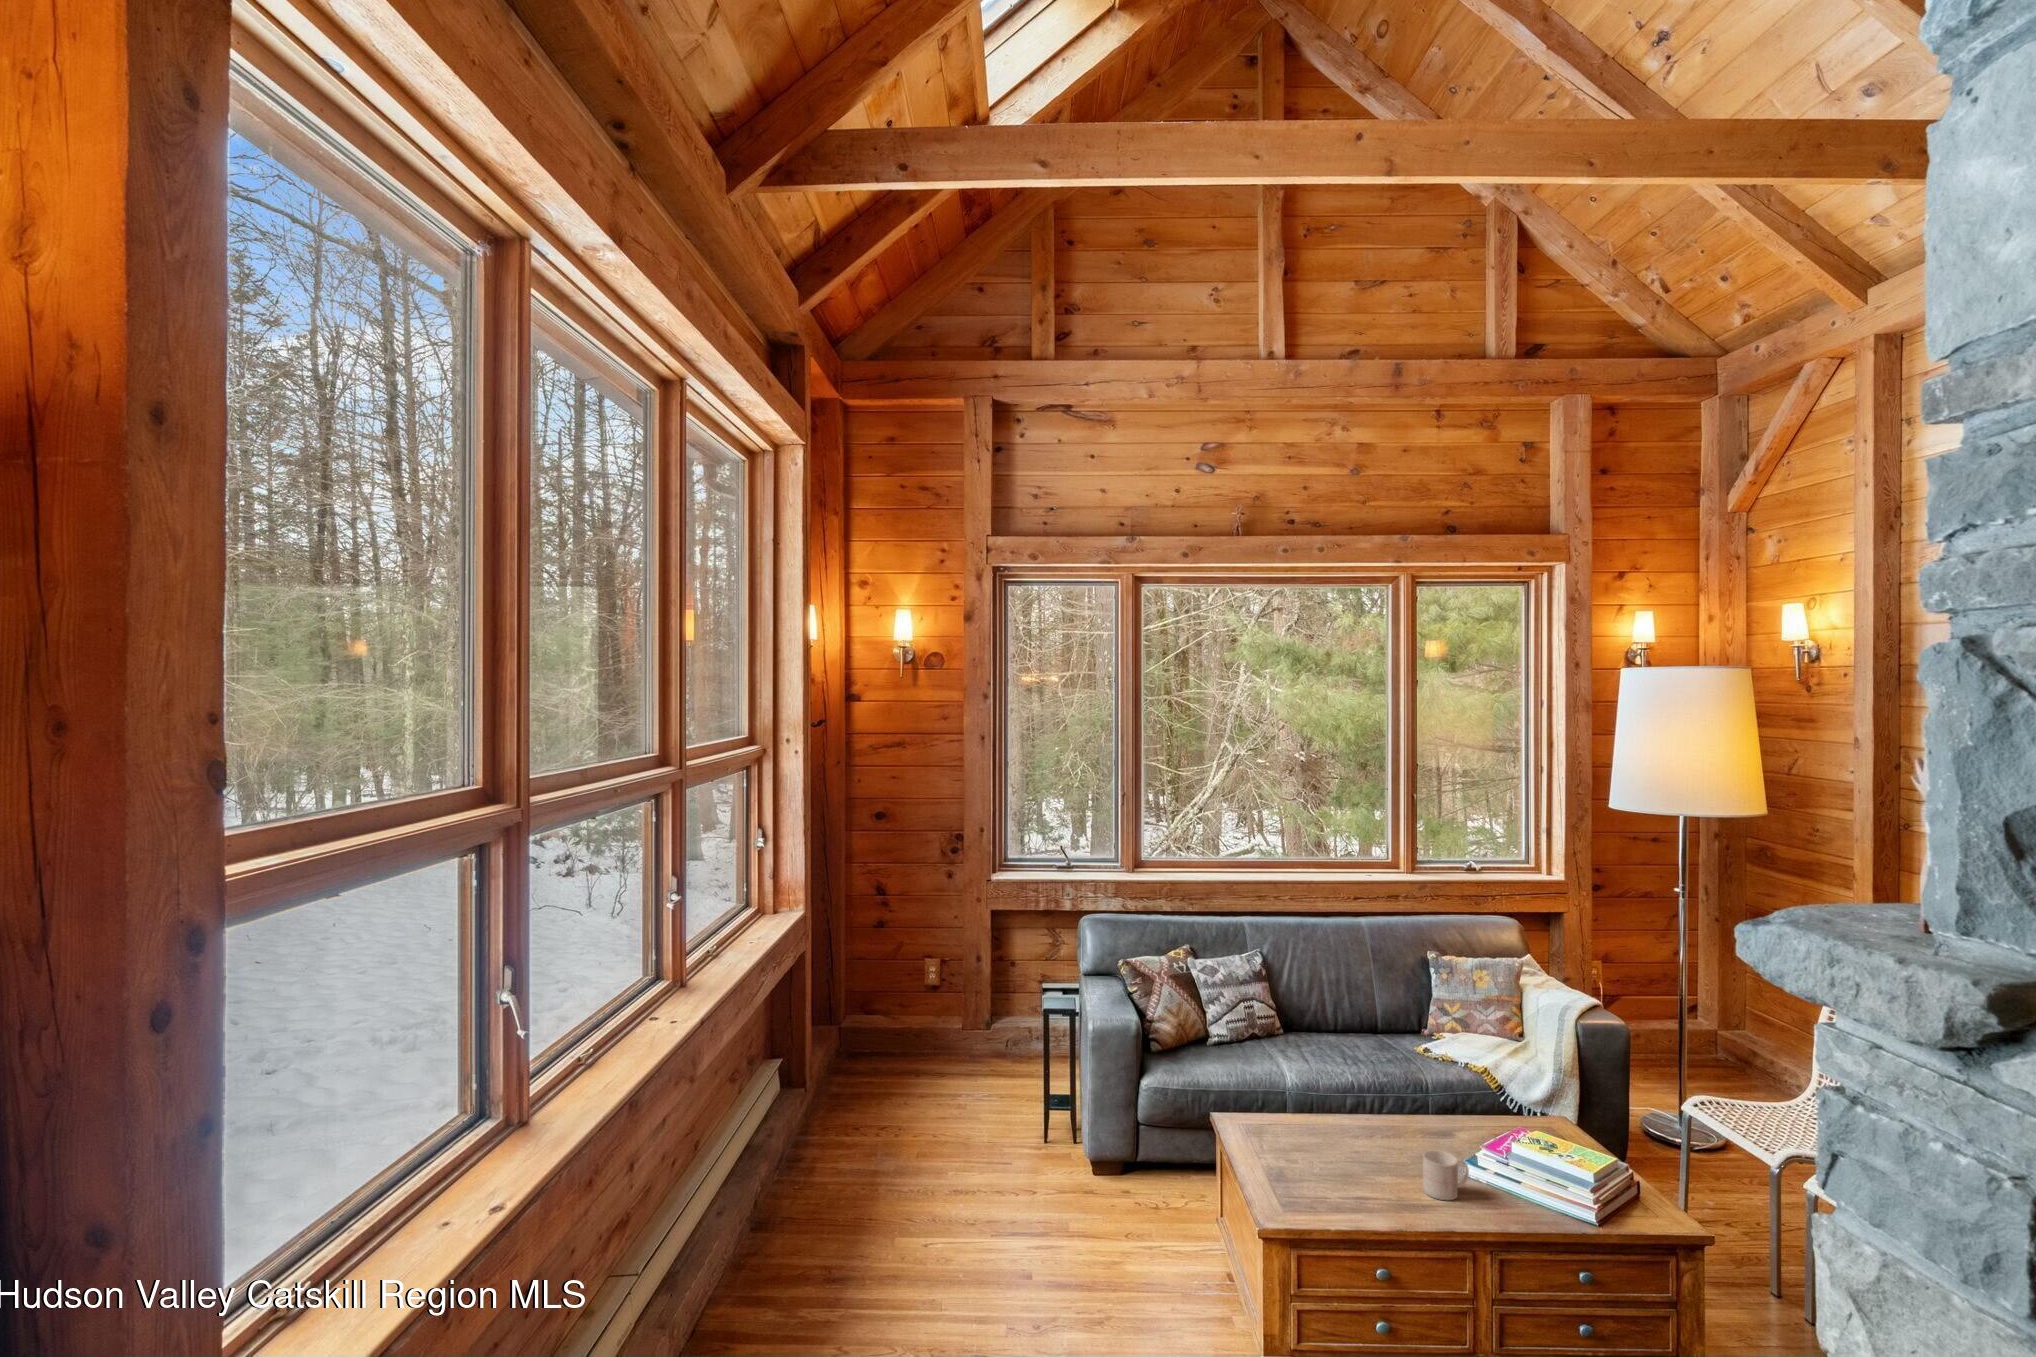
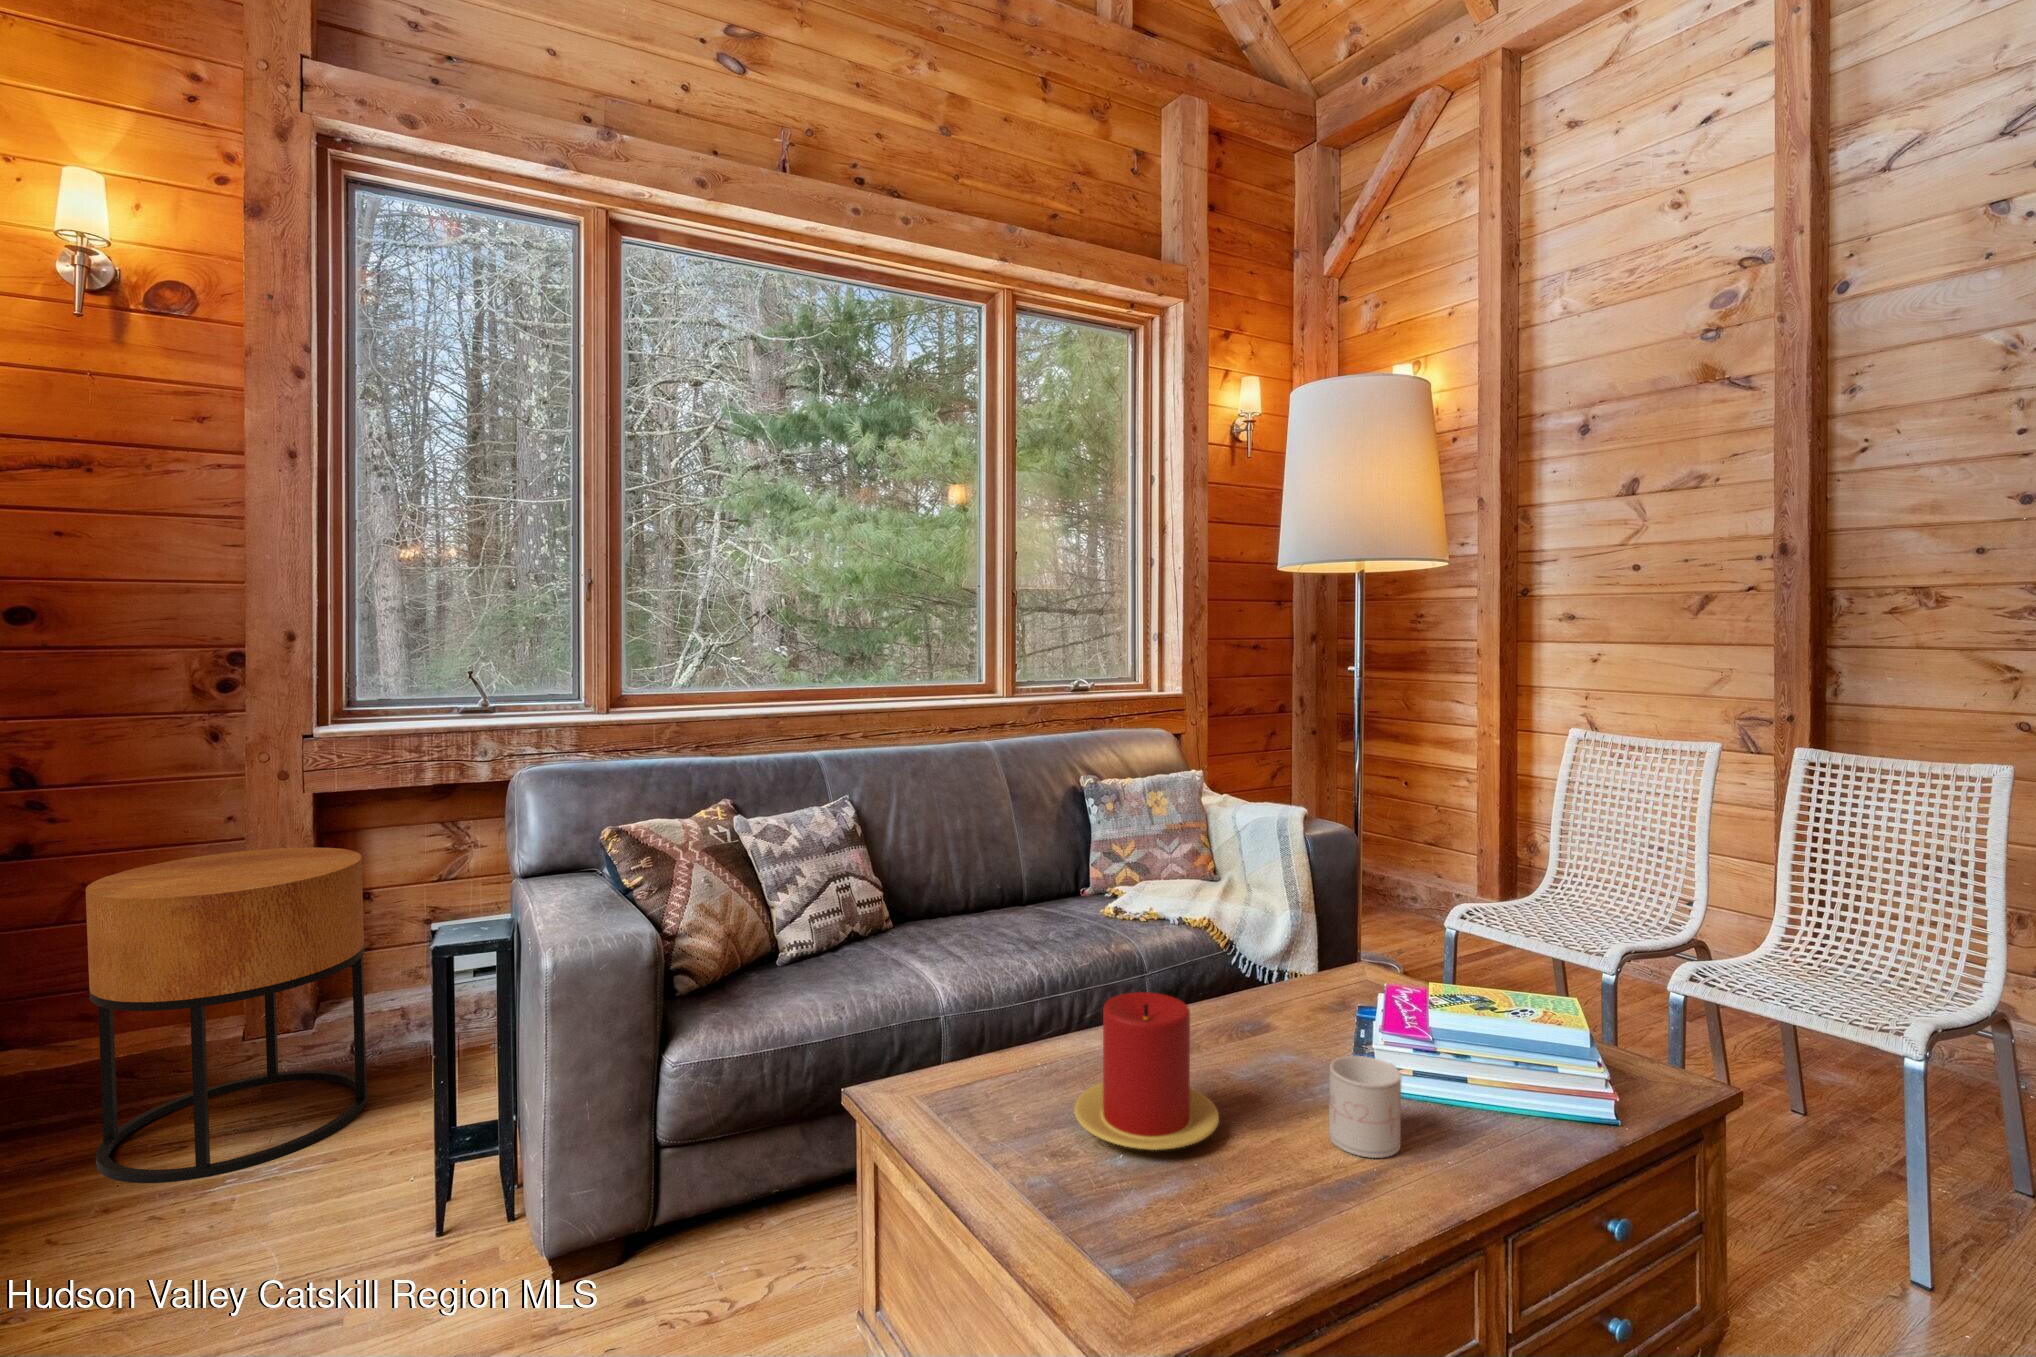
side table: none [906,936,1009,1096] -> present [86,847,368,1183]
candle: none [1304,1097,1374,1170] -> present [1074,992,1219,1150]

